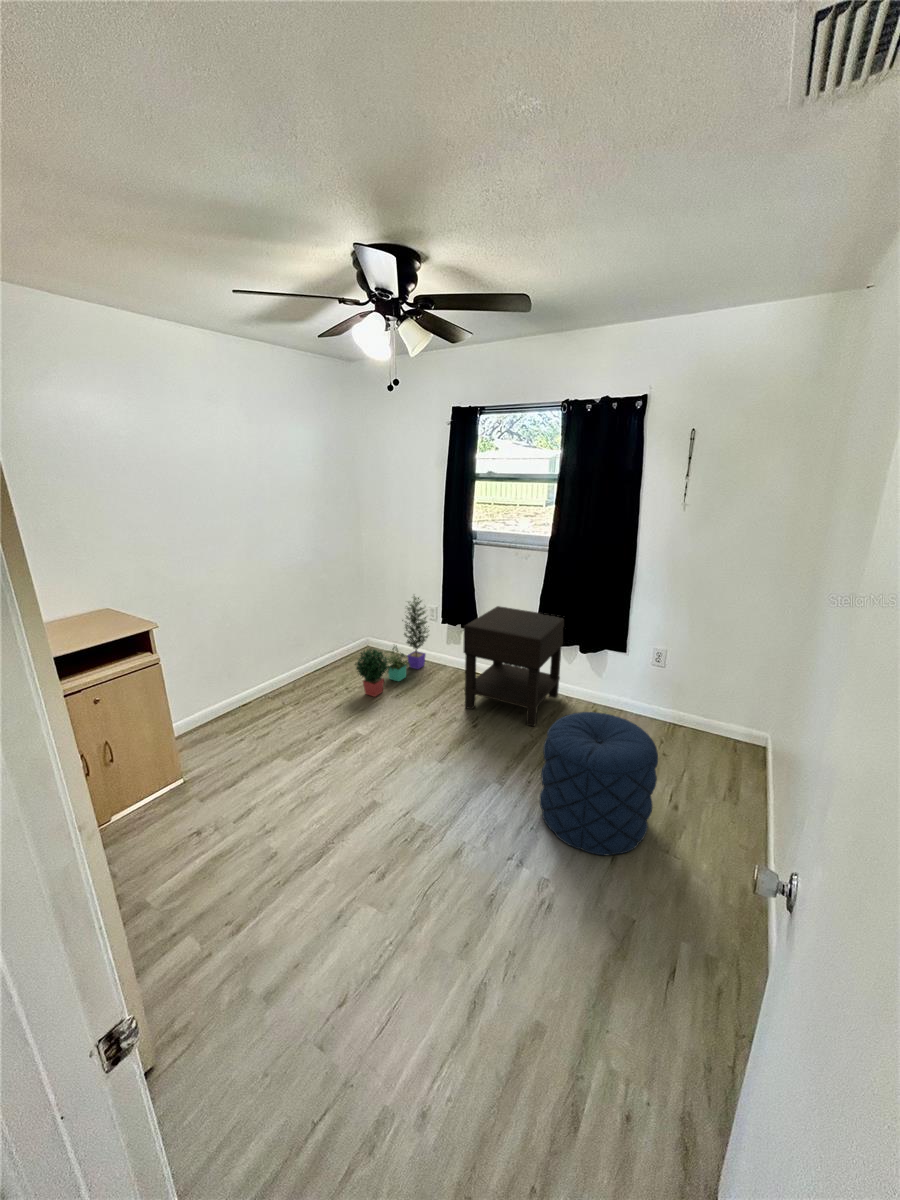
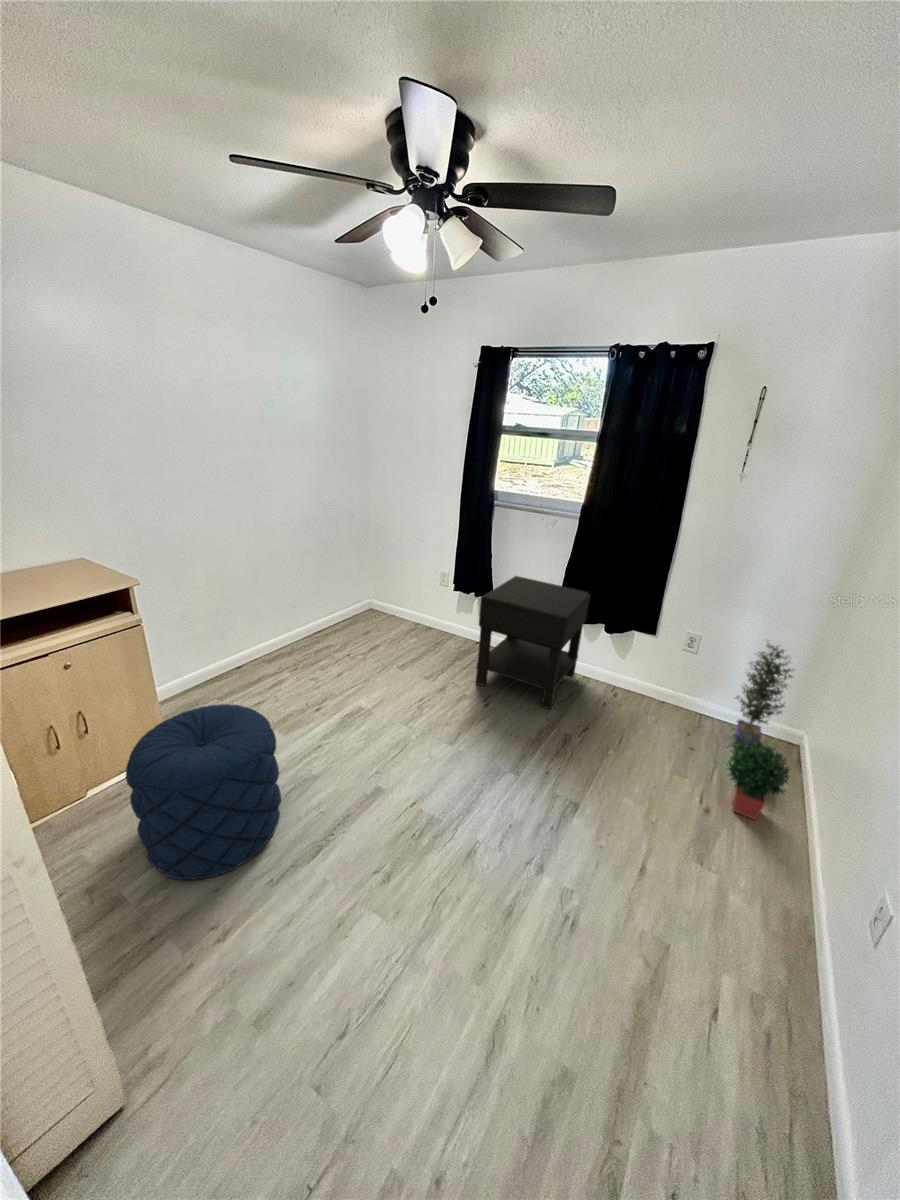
potted plant: present [355,596,429,697] -> present [727,642,794,819]
pouf: present [540,712,658,855] -> present [126,704,281,880]

